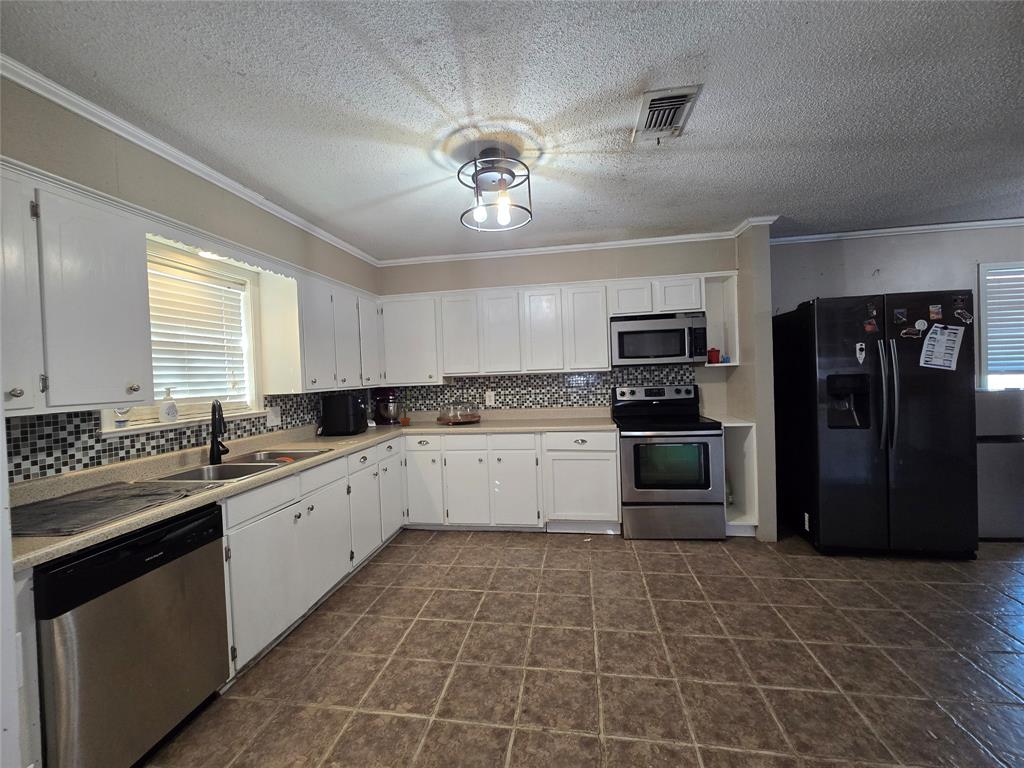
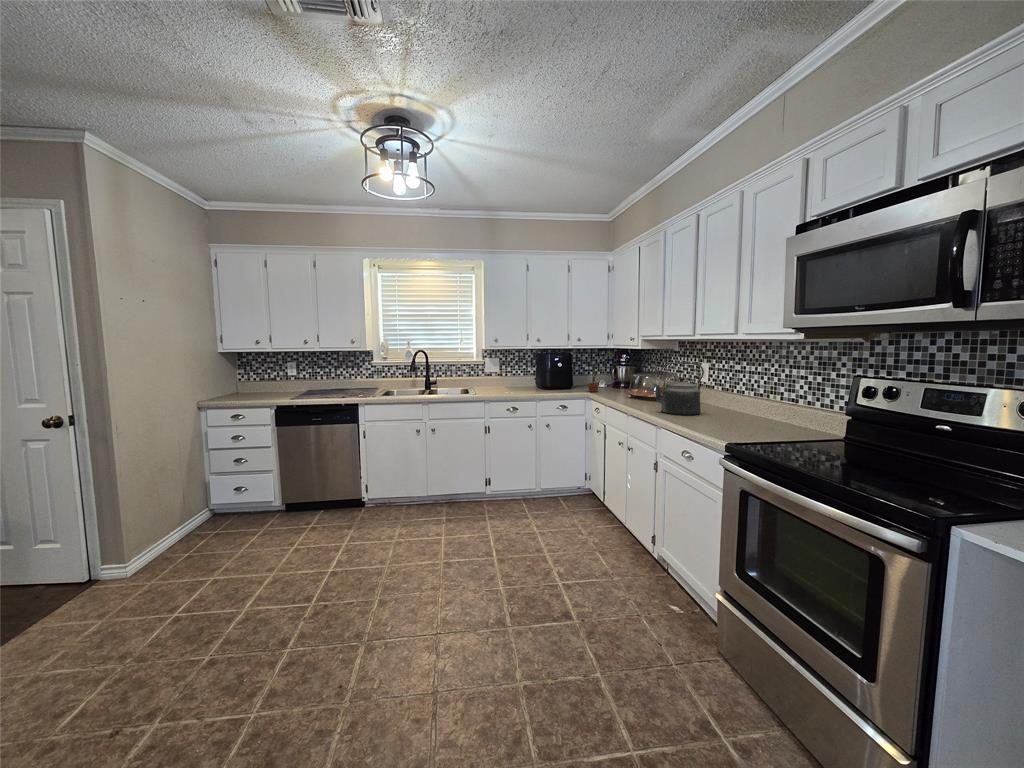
kettle: none [503,390,529,426] -> present [653,362,704,415]

